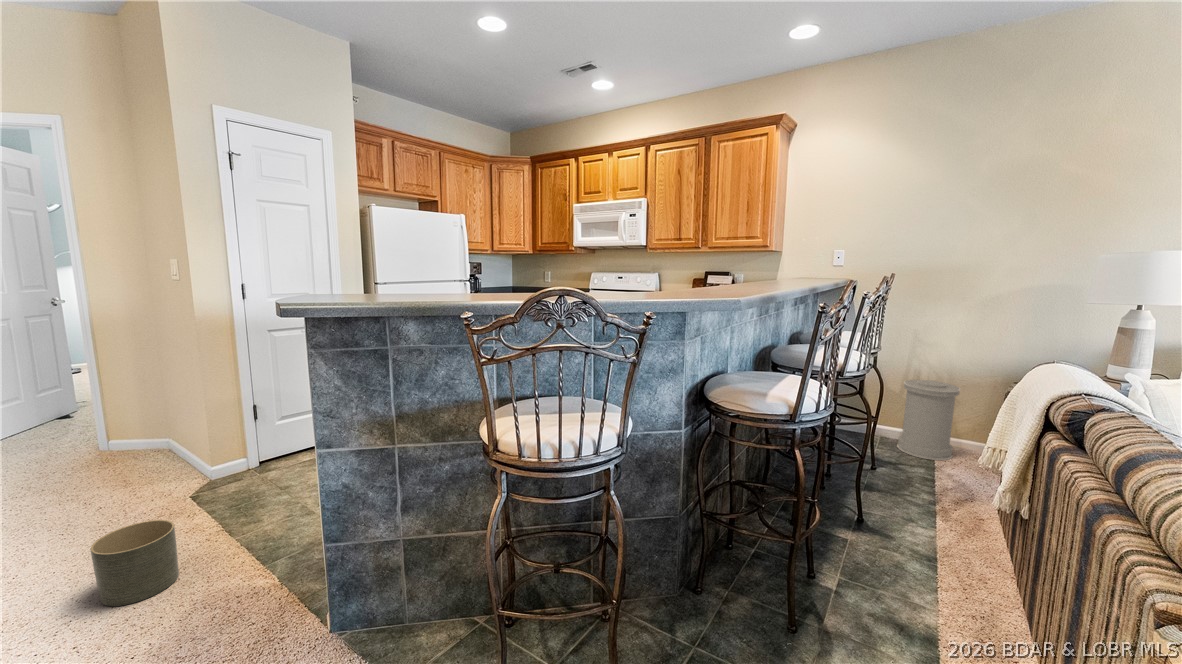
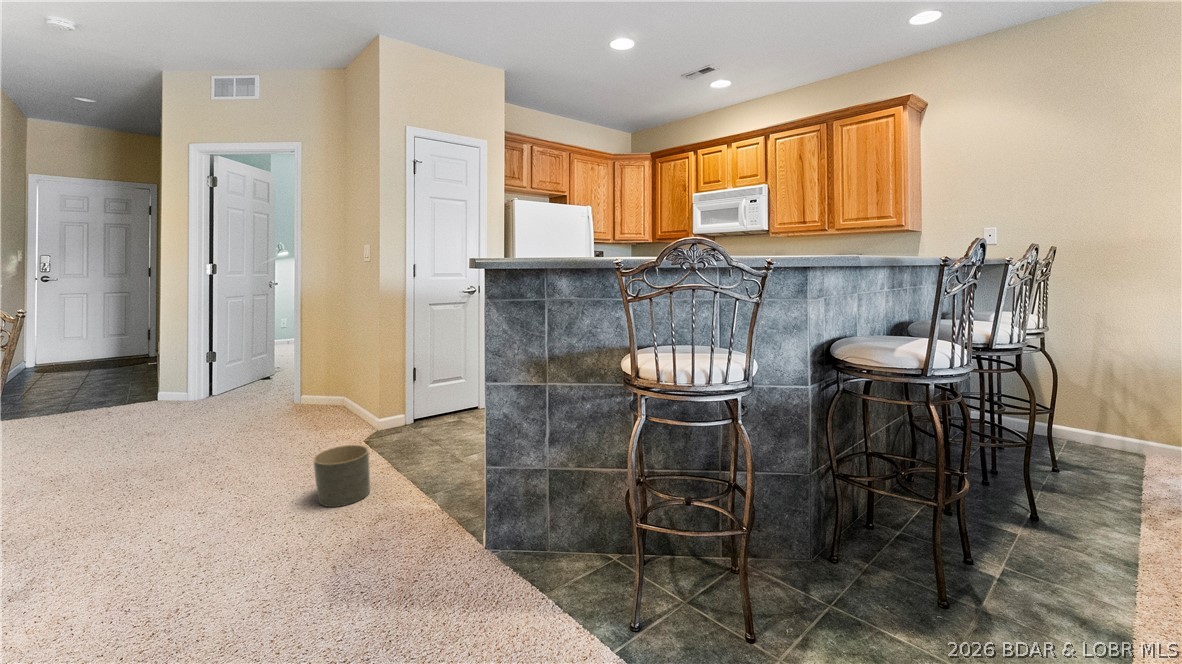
trash can: present [897,380,960,460] -> none [1070,372,1164,466]

